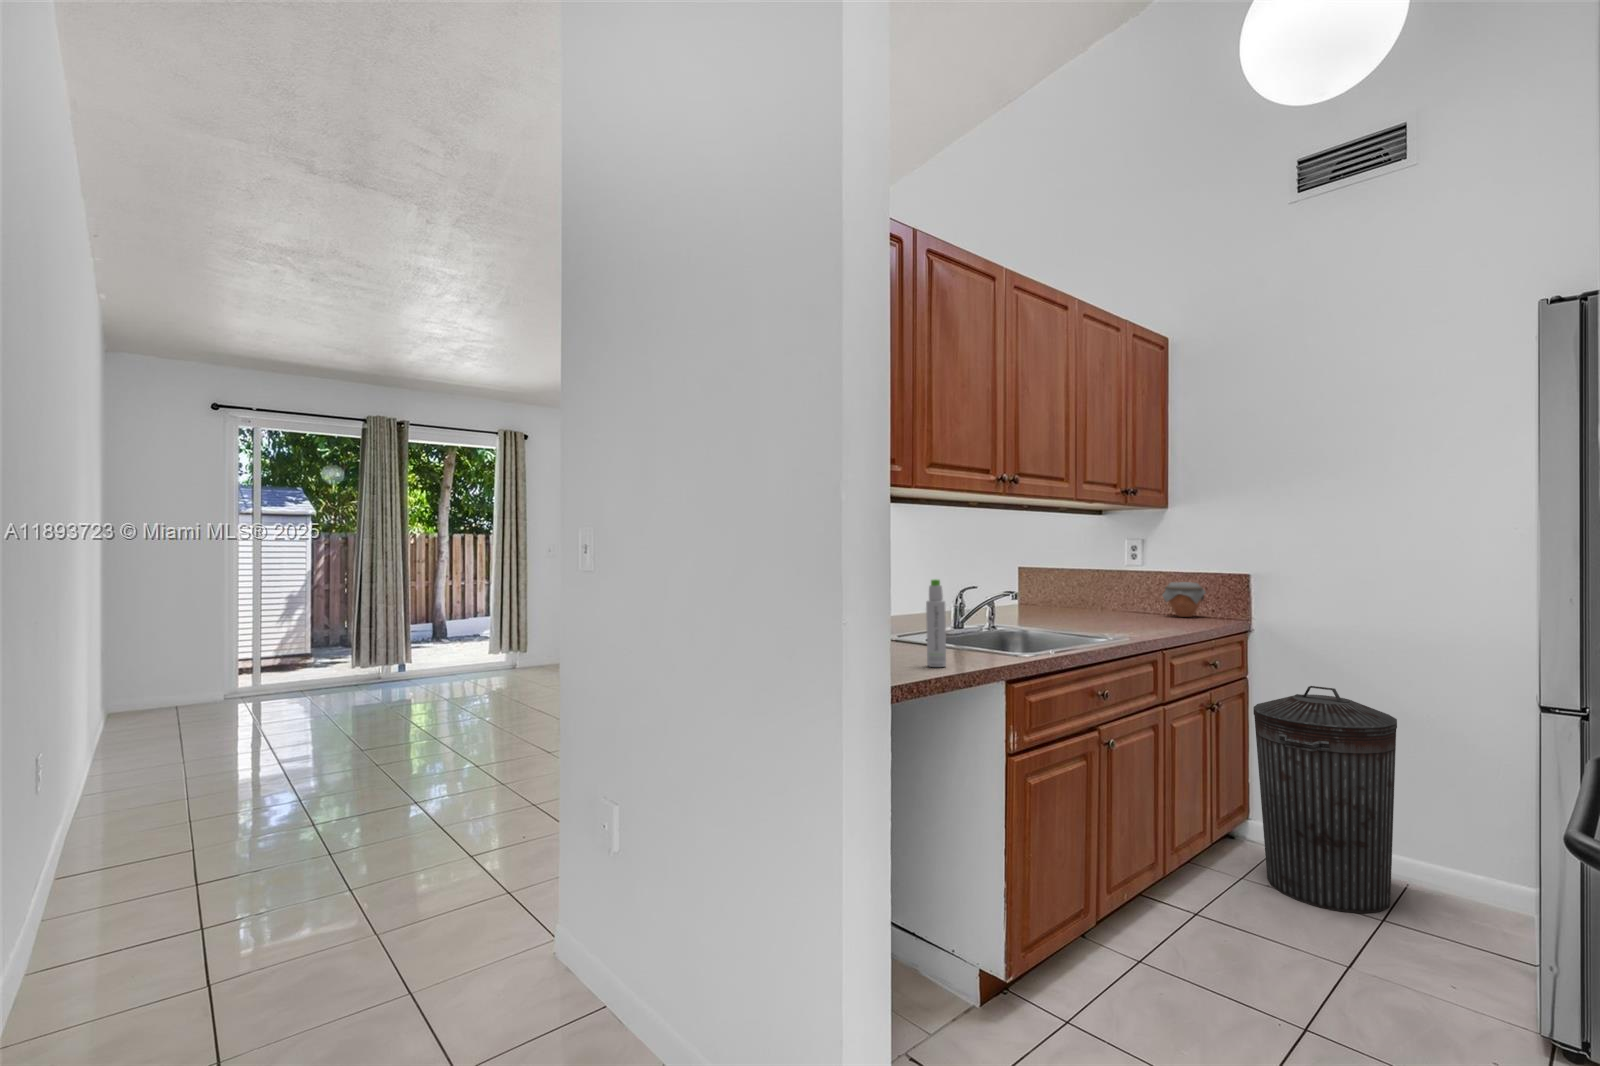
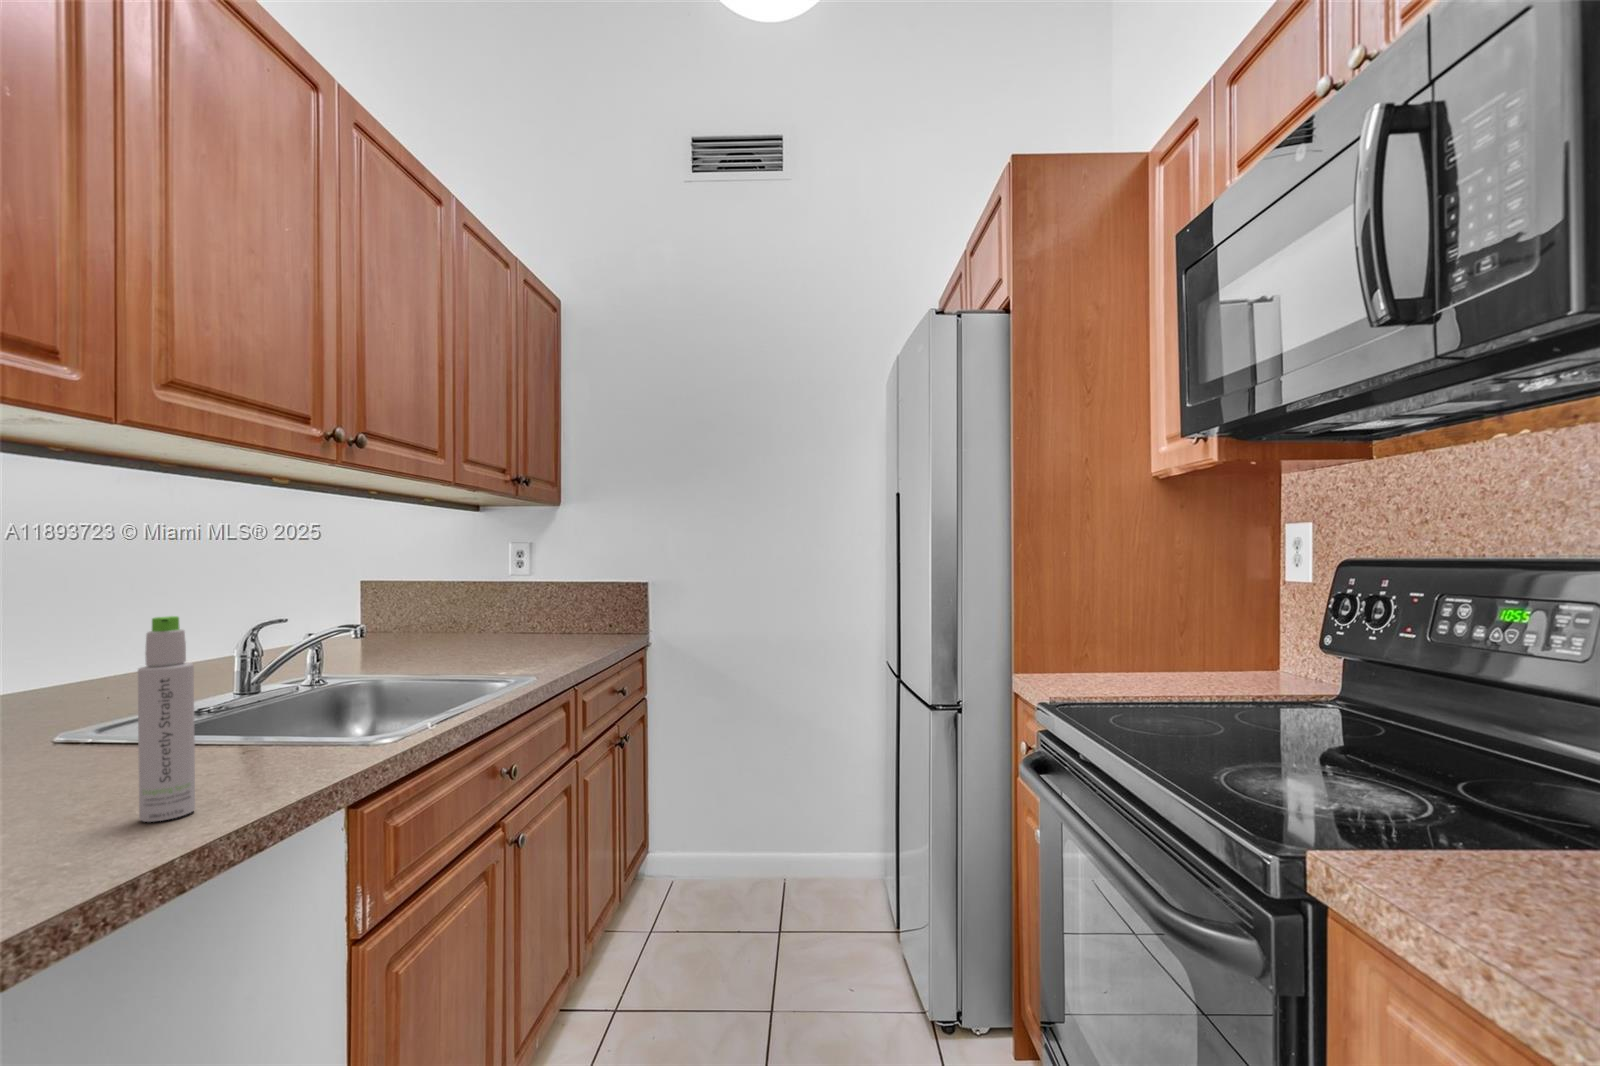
jar: present [1163,582,1206,617] -> none [557,592,606,635]
trash can: present [1253,686,1397,913] -> none [664,699,793,948]

